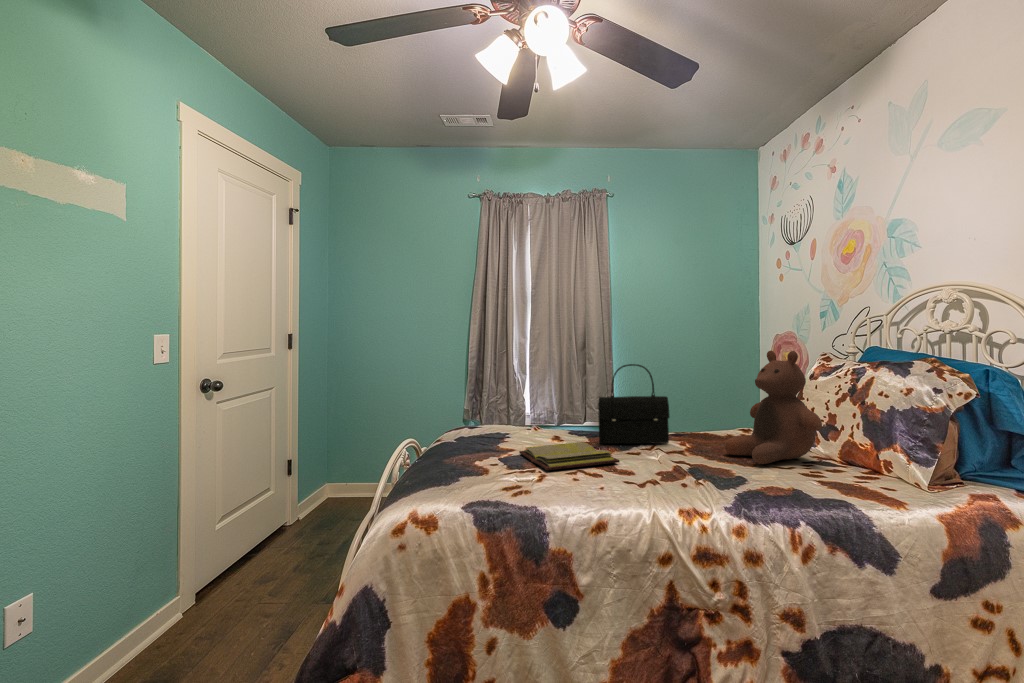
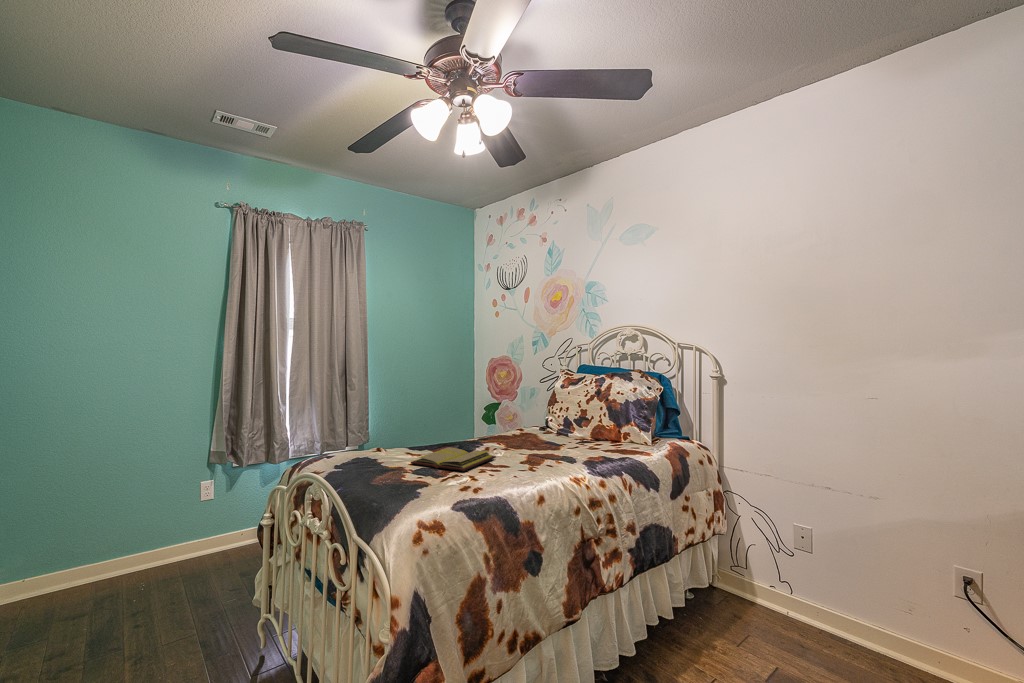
stuffed bear: present [724,351,822,464] -> none [537,373,594,446]
handbag: present [598,364,669,444] -> none [450,383,497,448]

